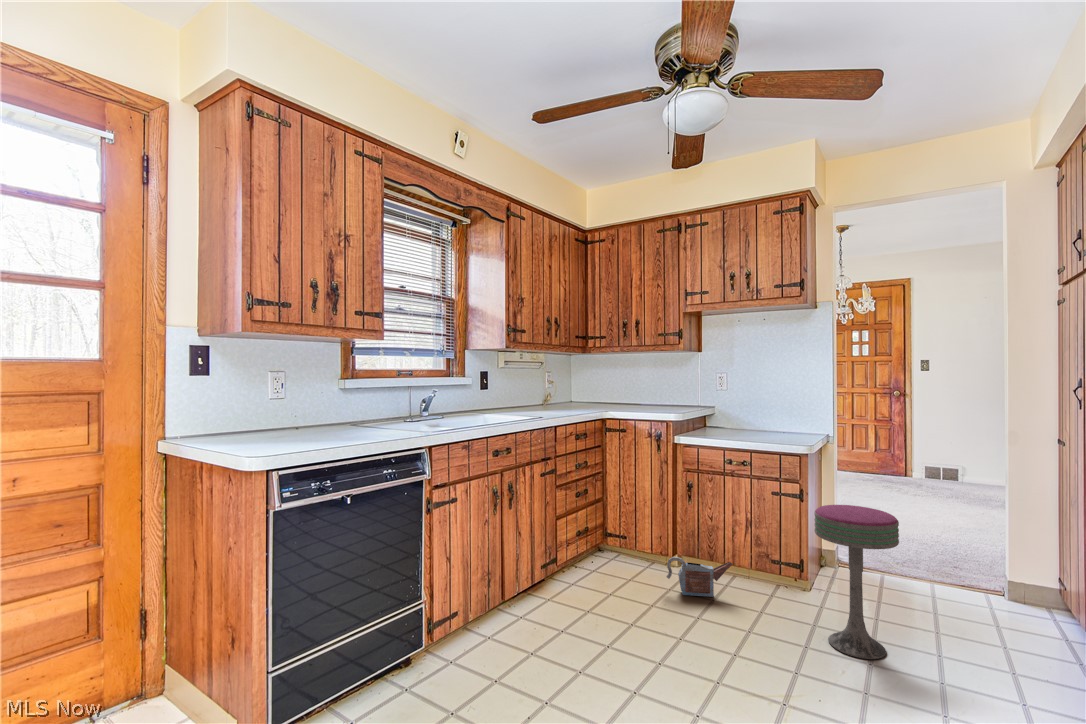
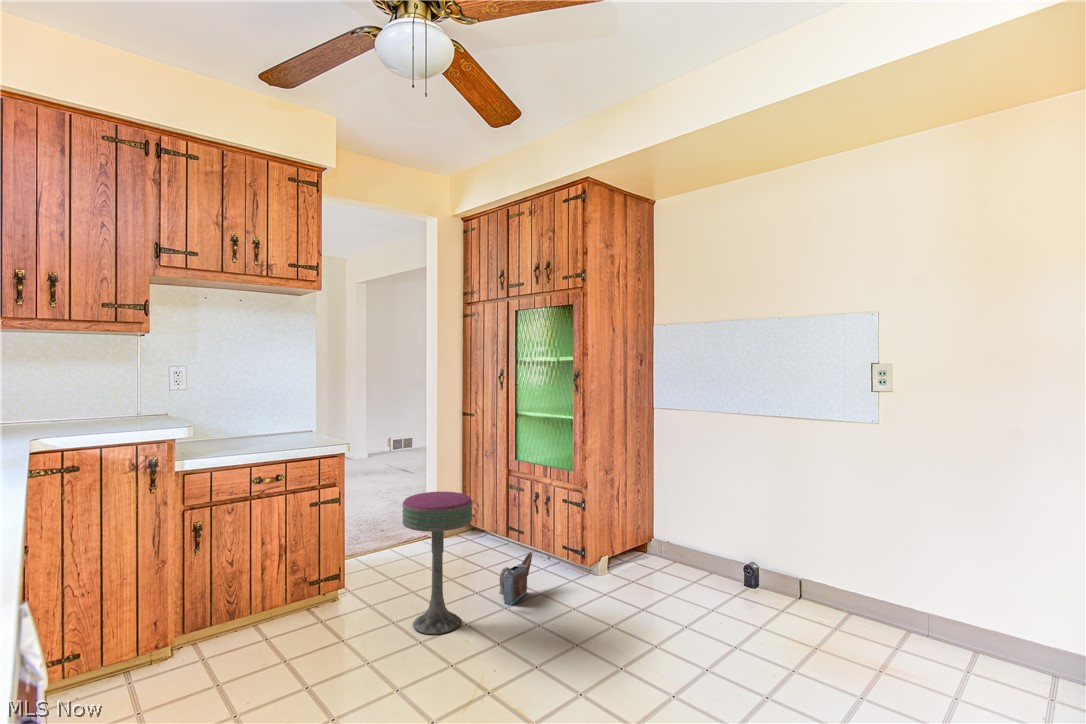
watering can: present [666,557,733,597] -> present [499,553,532,605]

